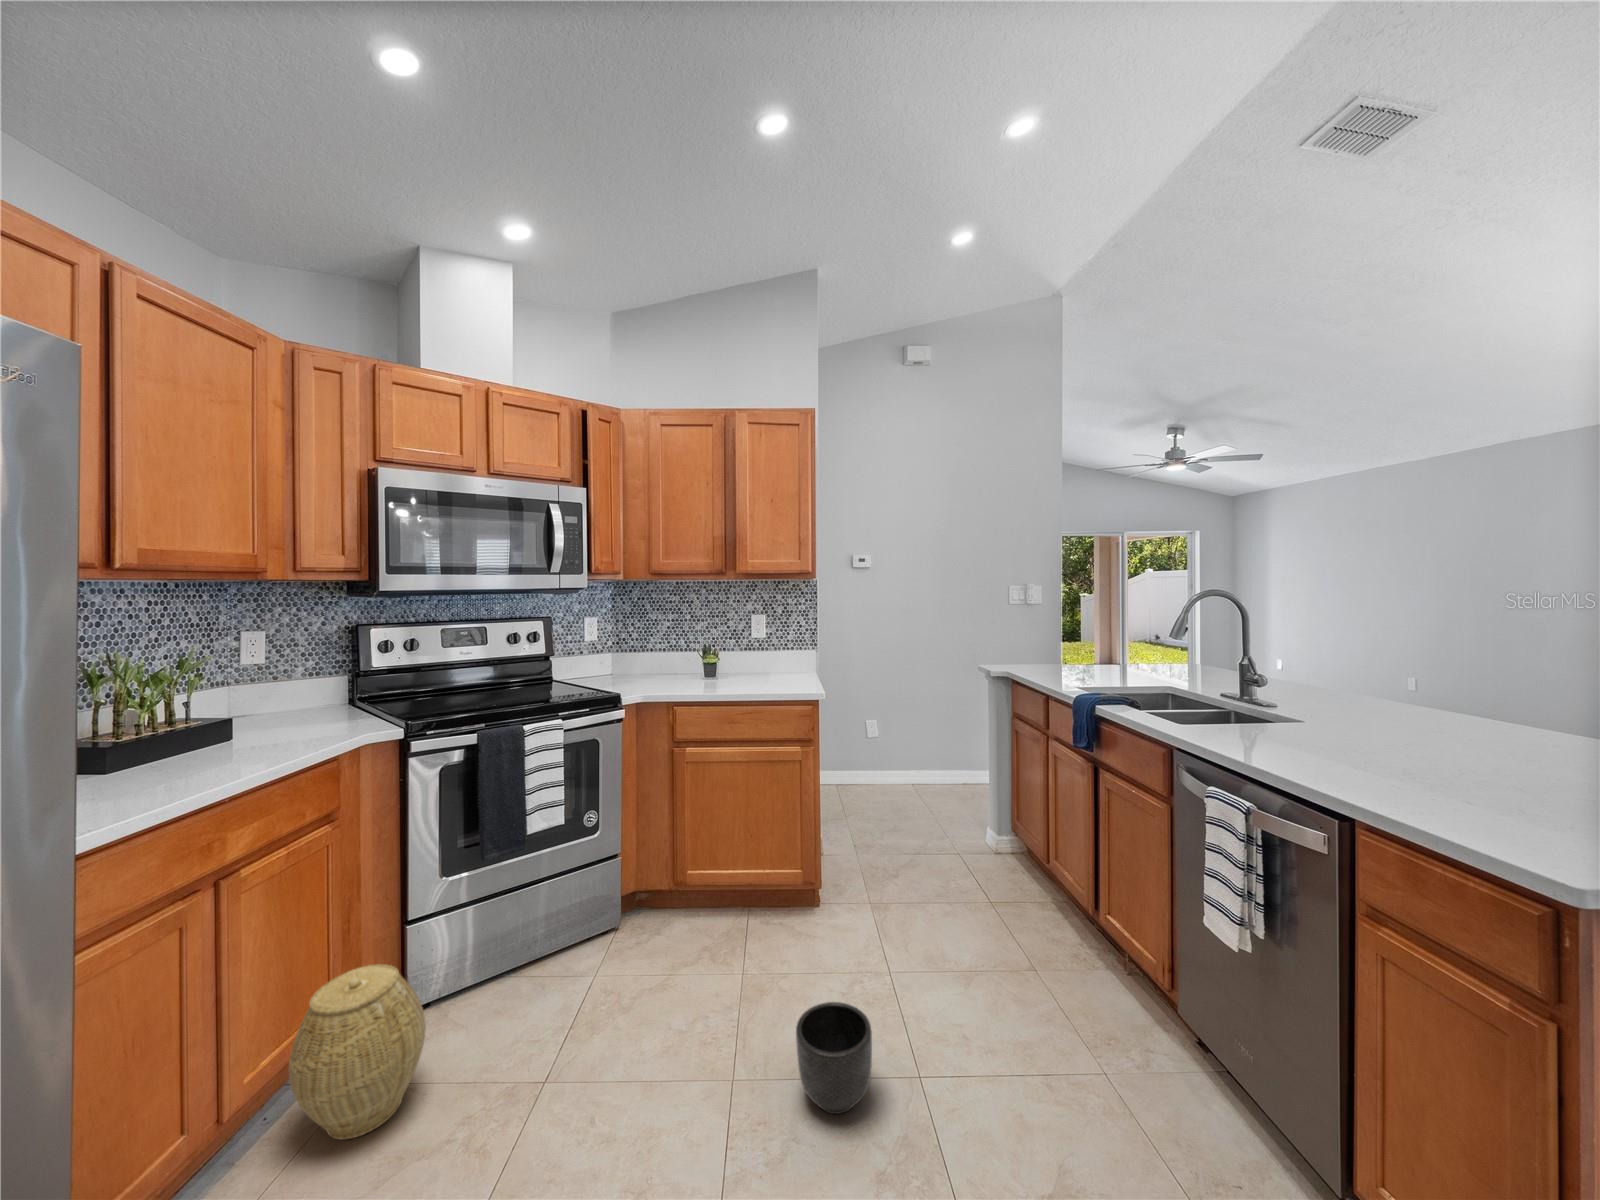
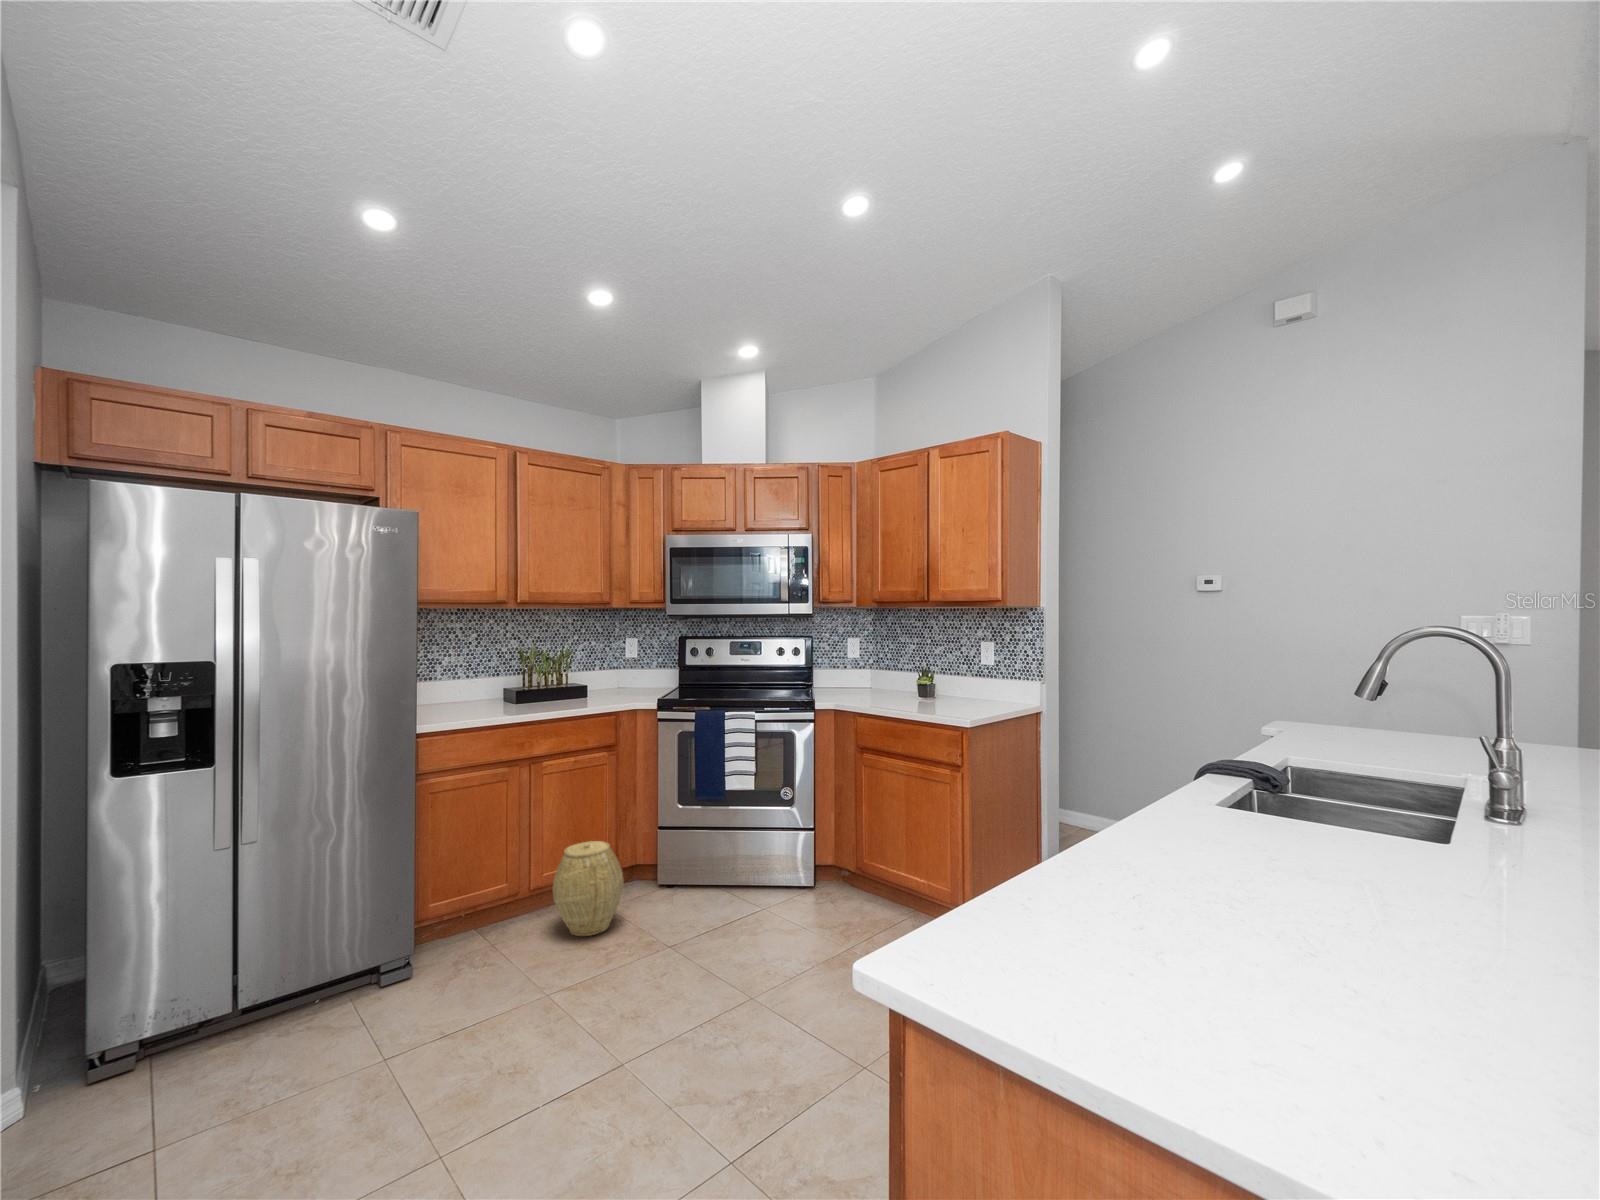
planter: present [796,1002,872,1114] -> none [767,971,833,1063]

